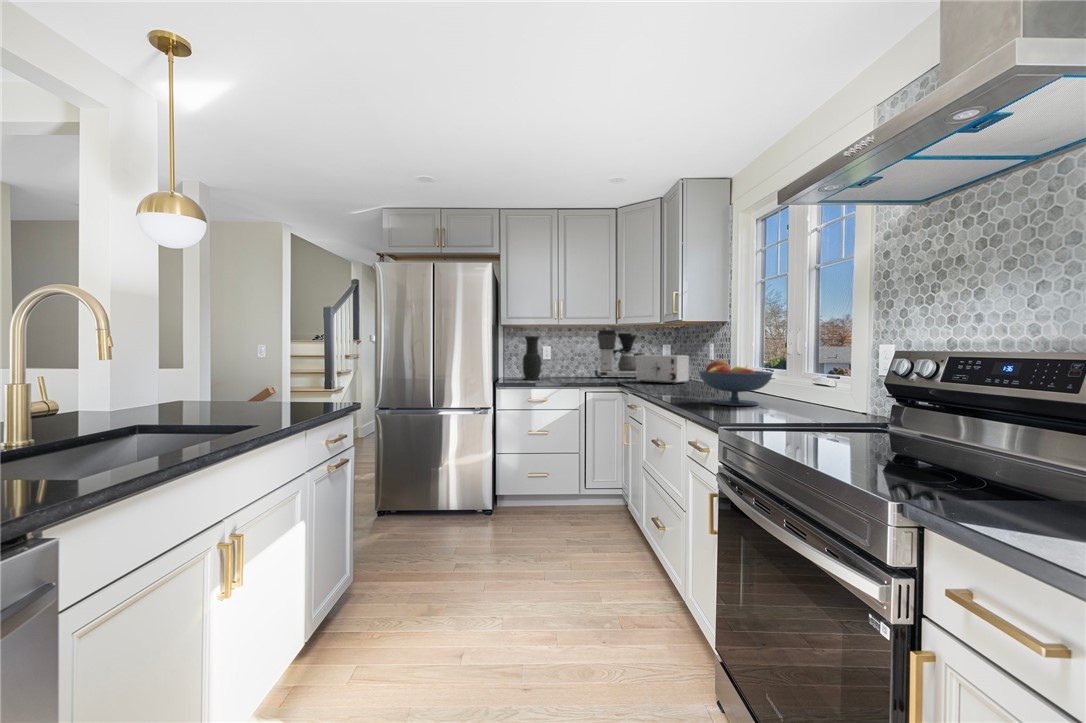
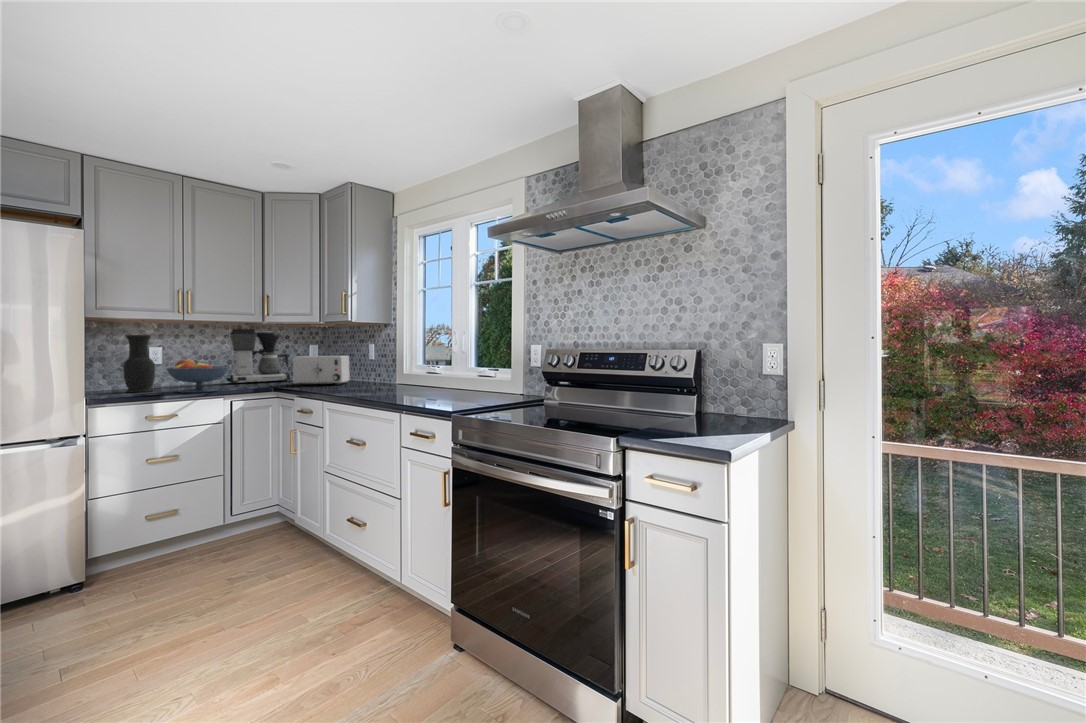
fruit bowl: present [699,360,773,406] -> present [167,359,229,393]

